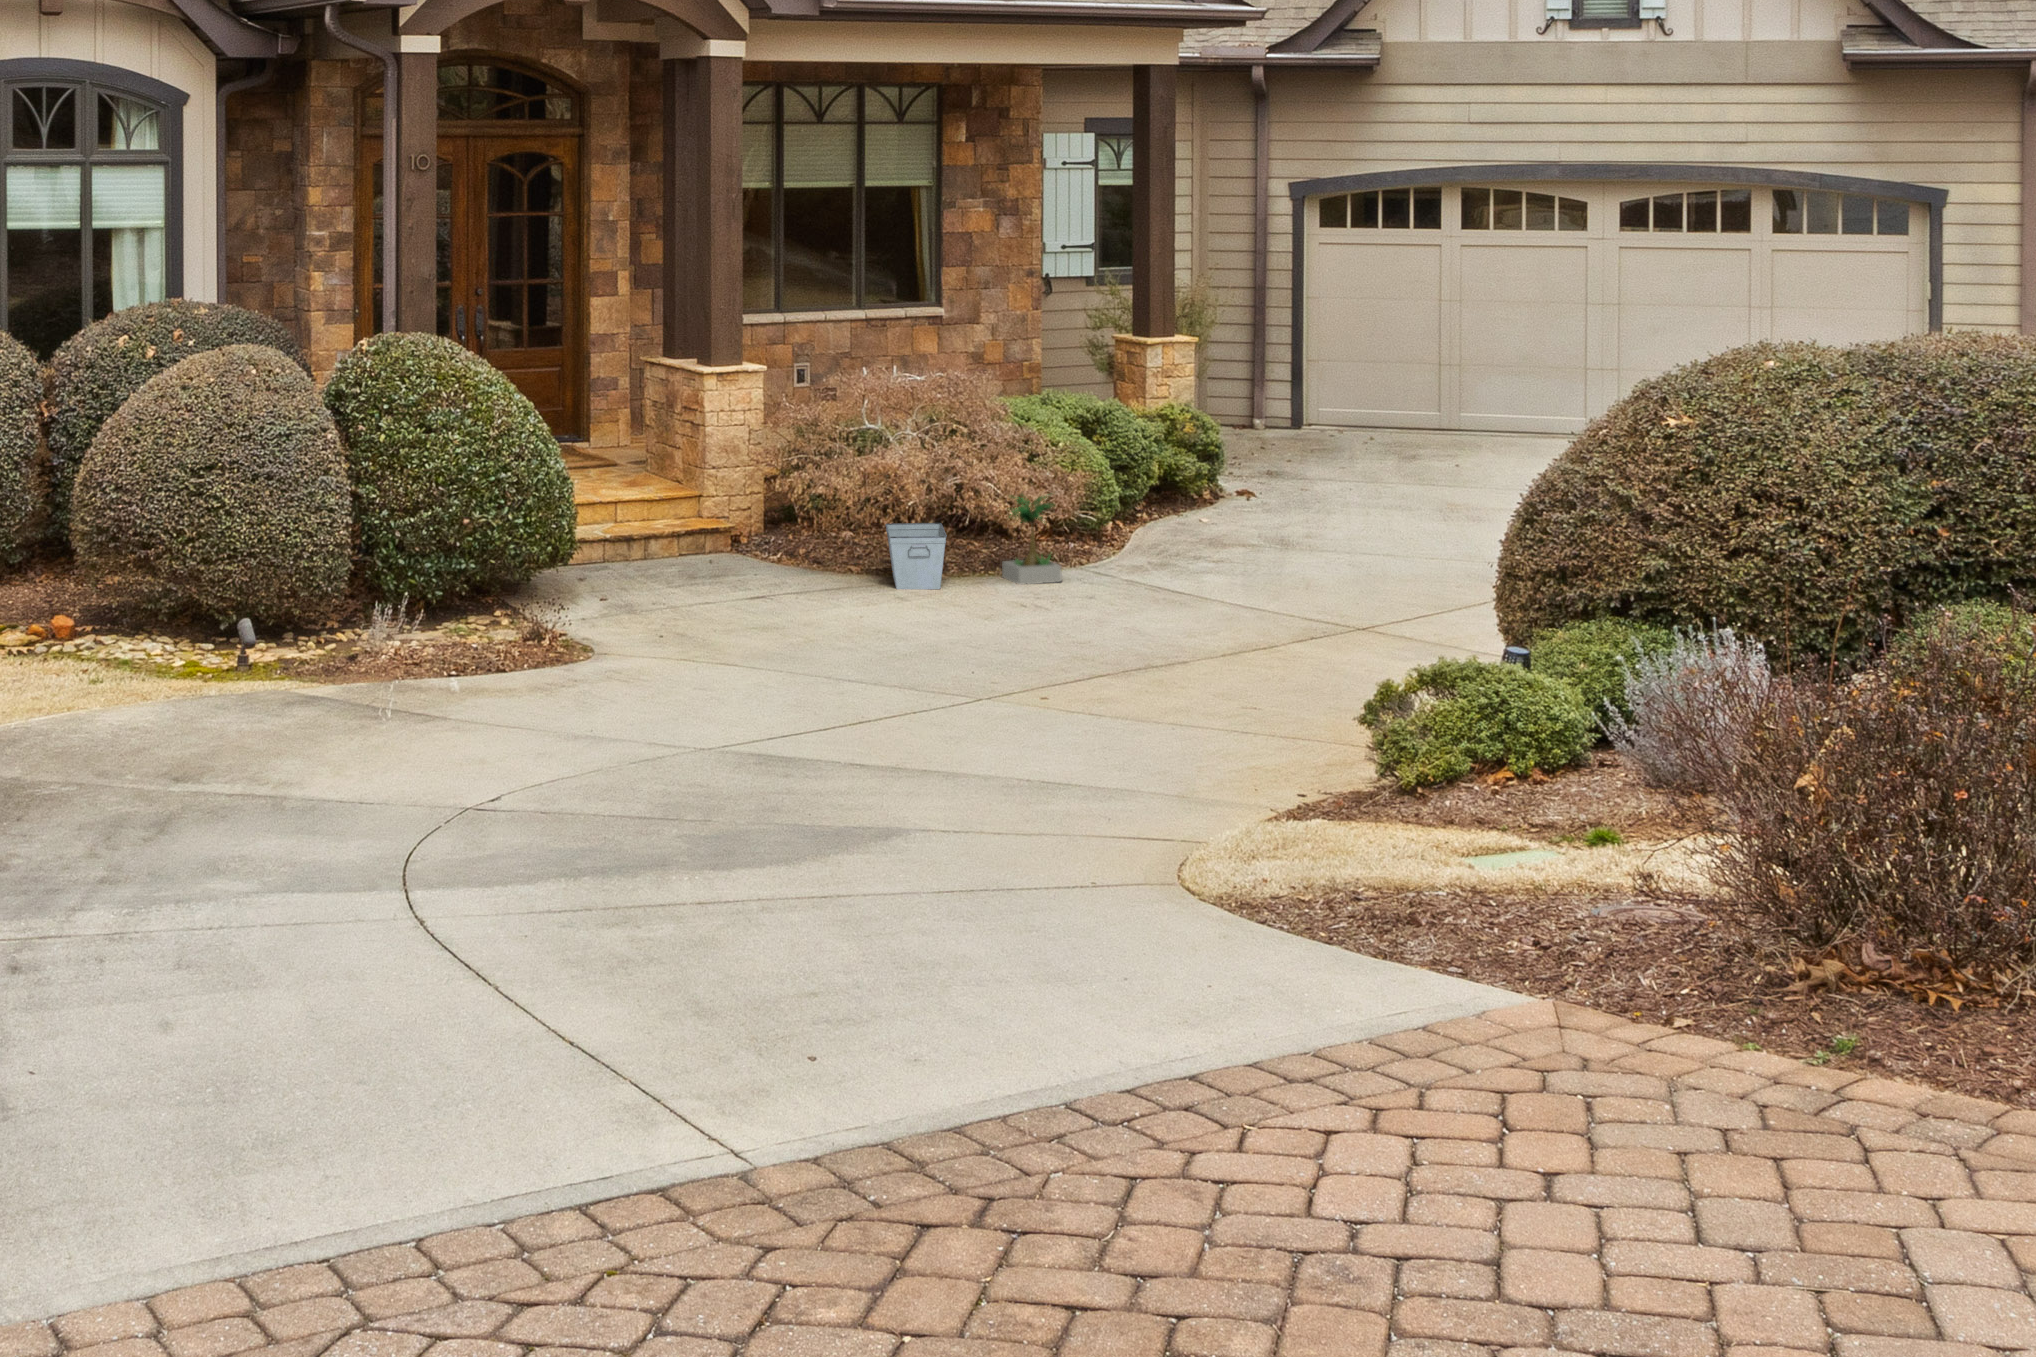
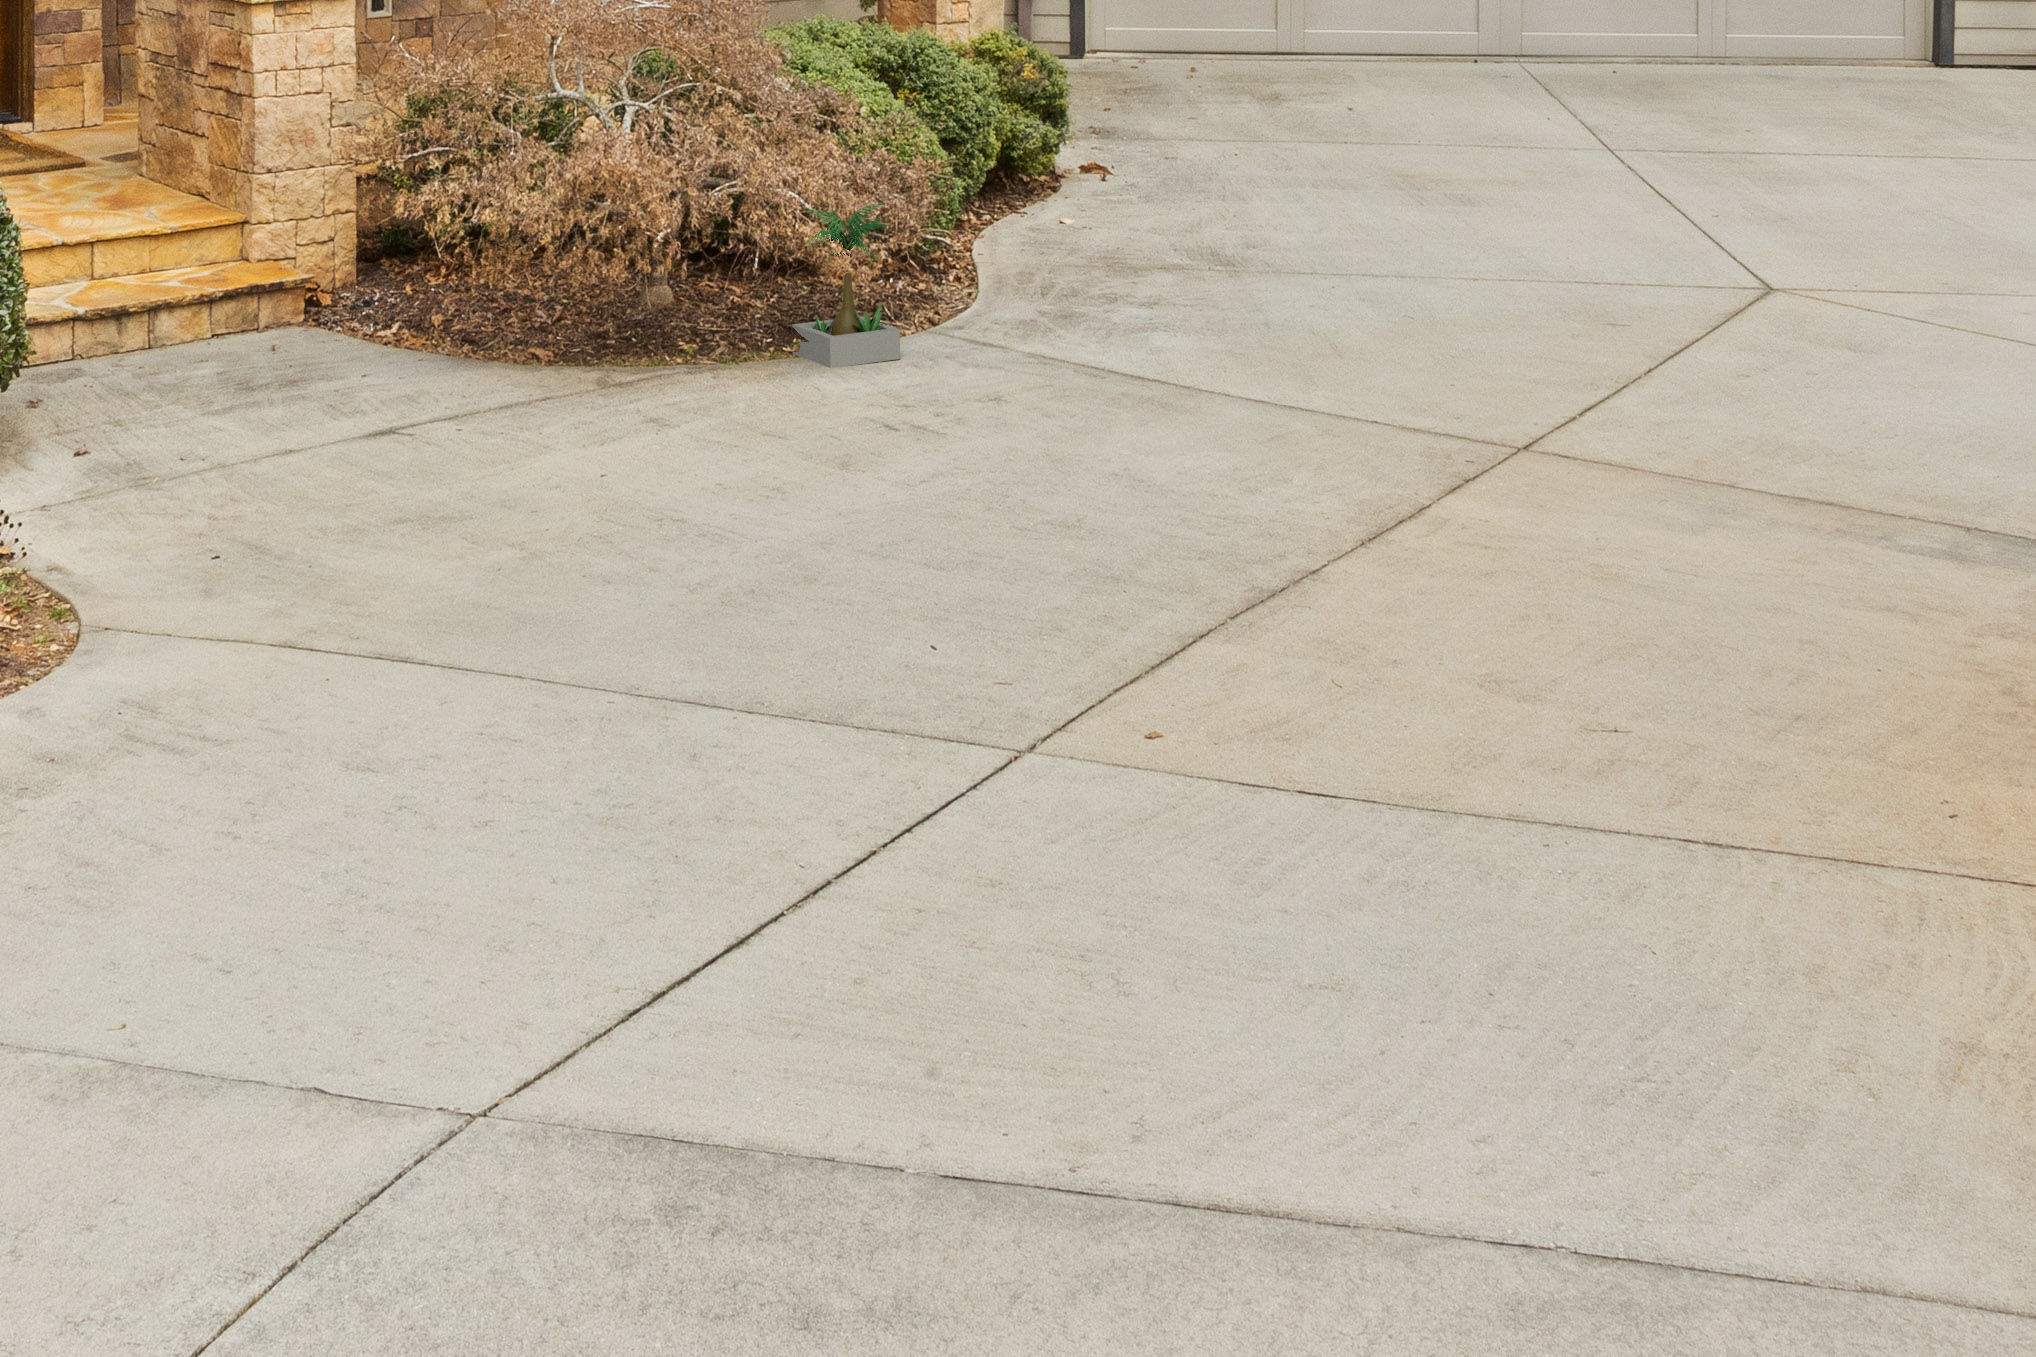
storage bin: present [885,523,947,589] -> none [587,261,710,390]

